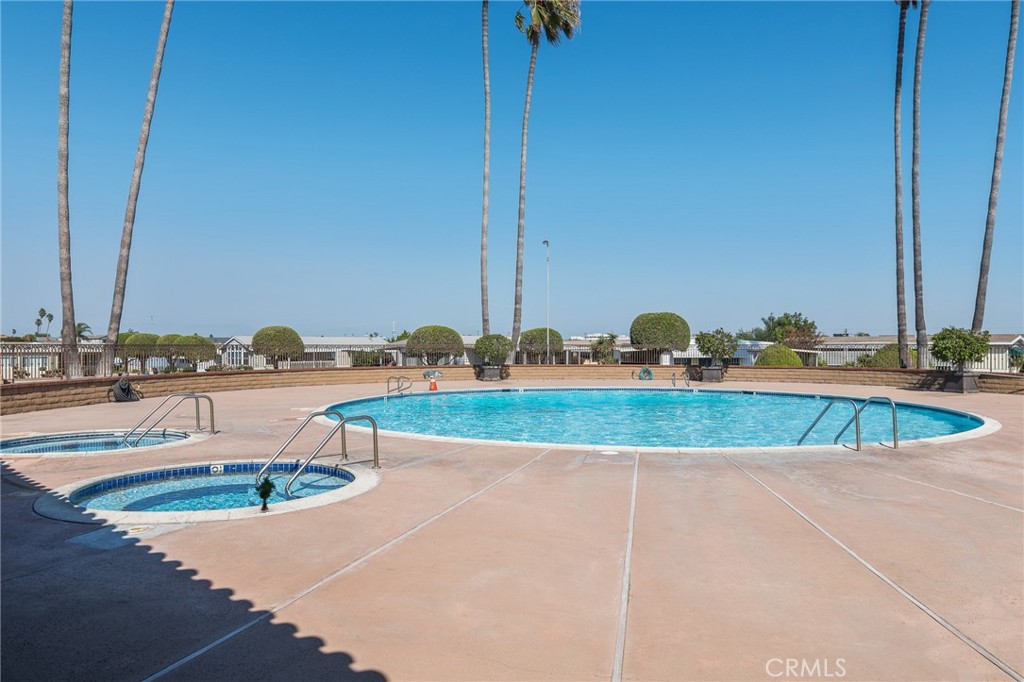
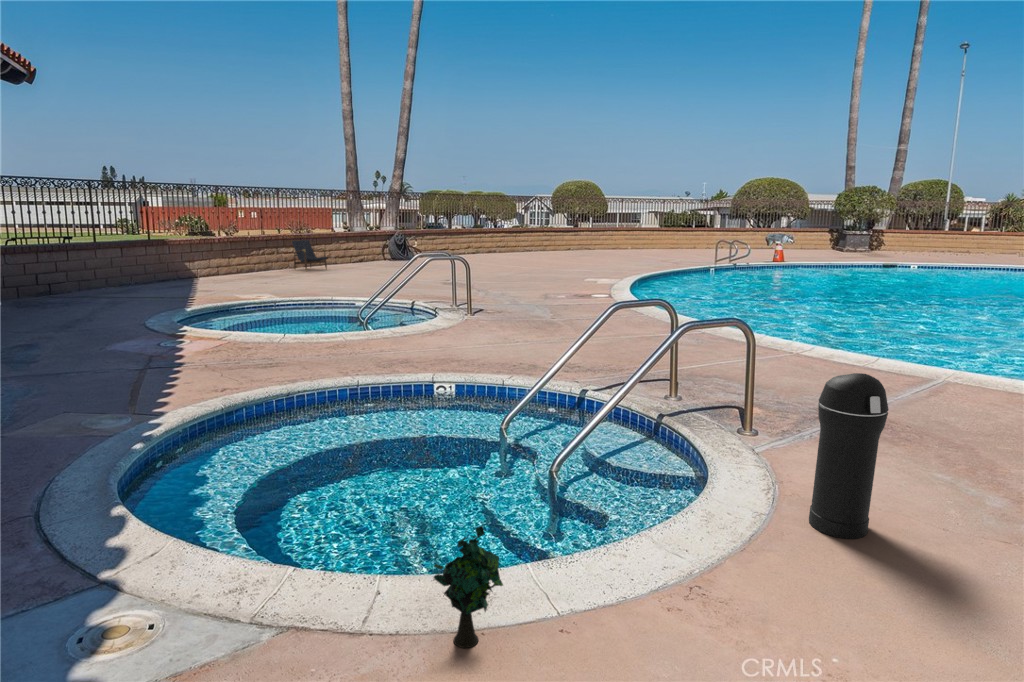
lounge chair: none [26,388,61,415] -> present [292,240,327,271]
trash can: none [377,430,397,484] -> present [809,373,889,539]

